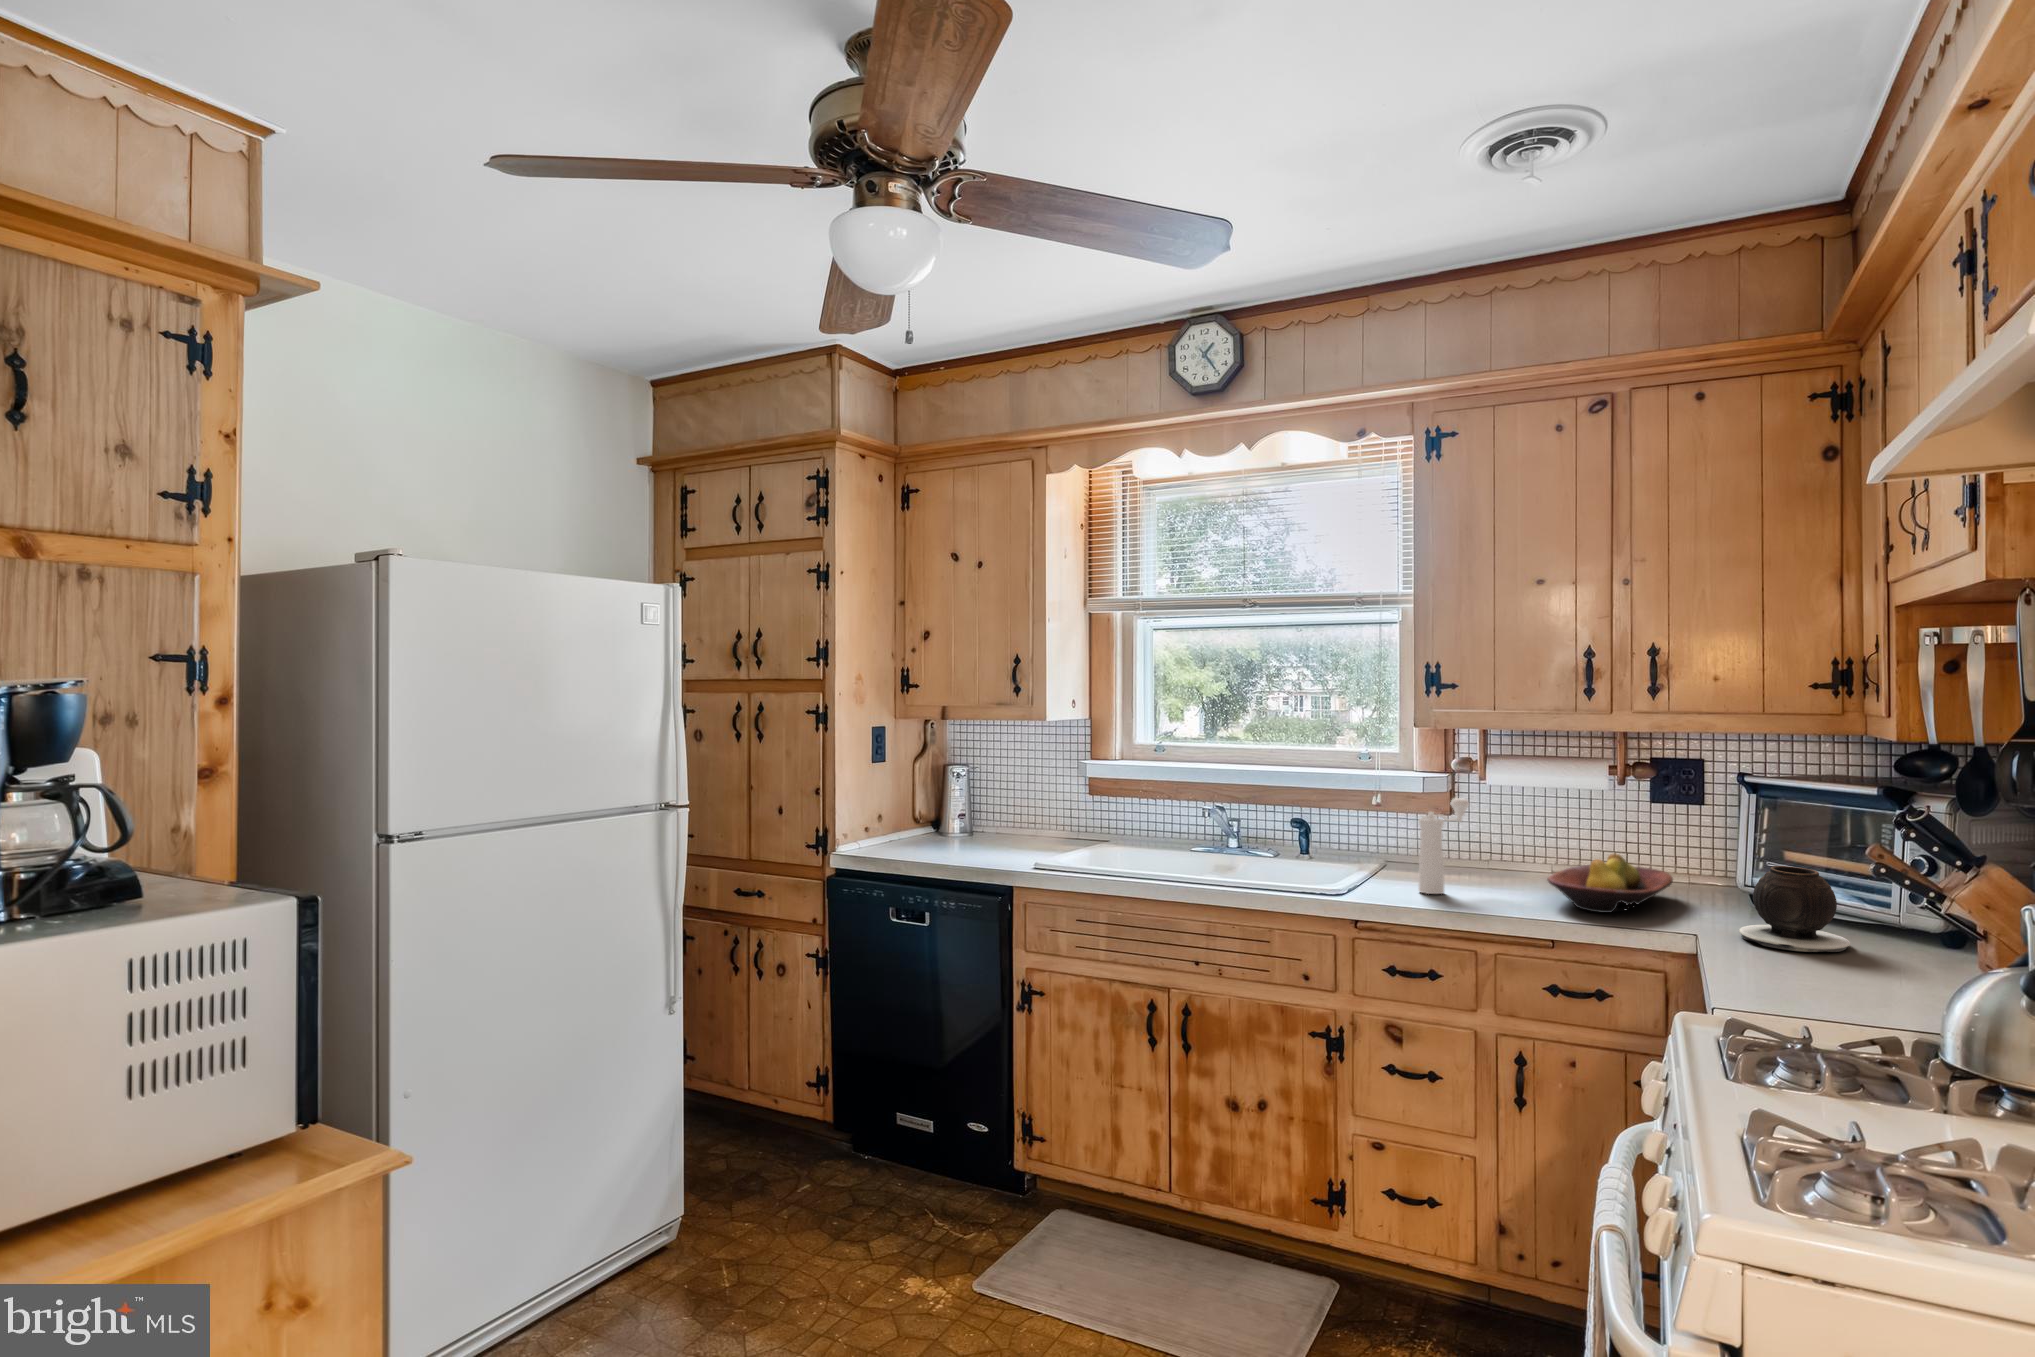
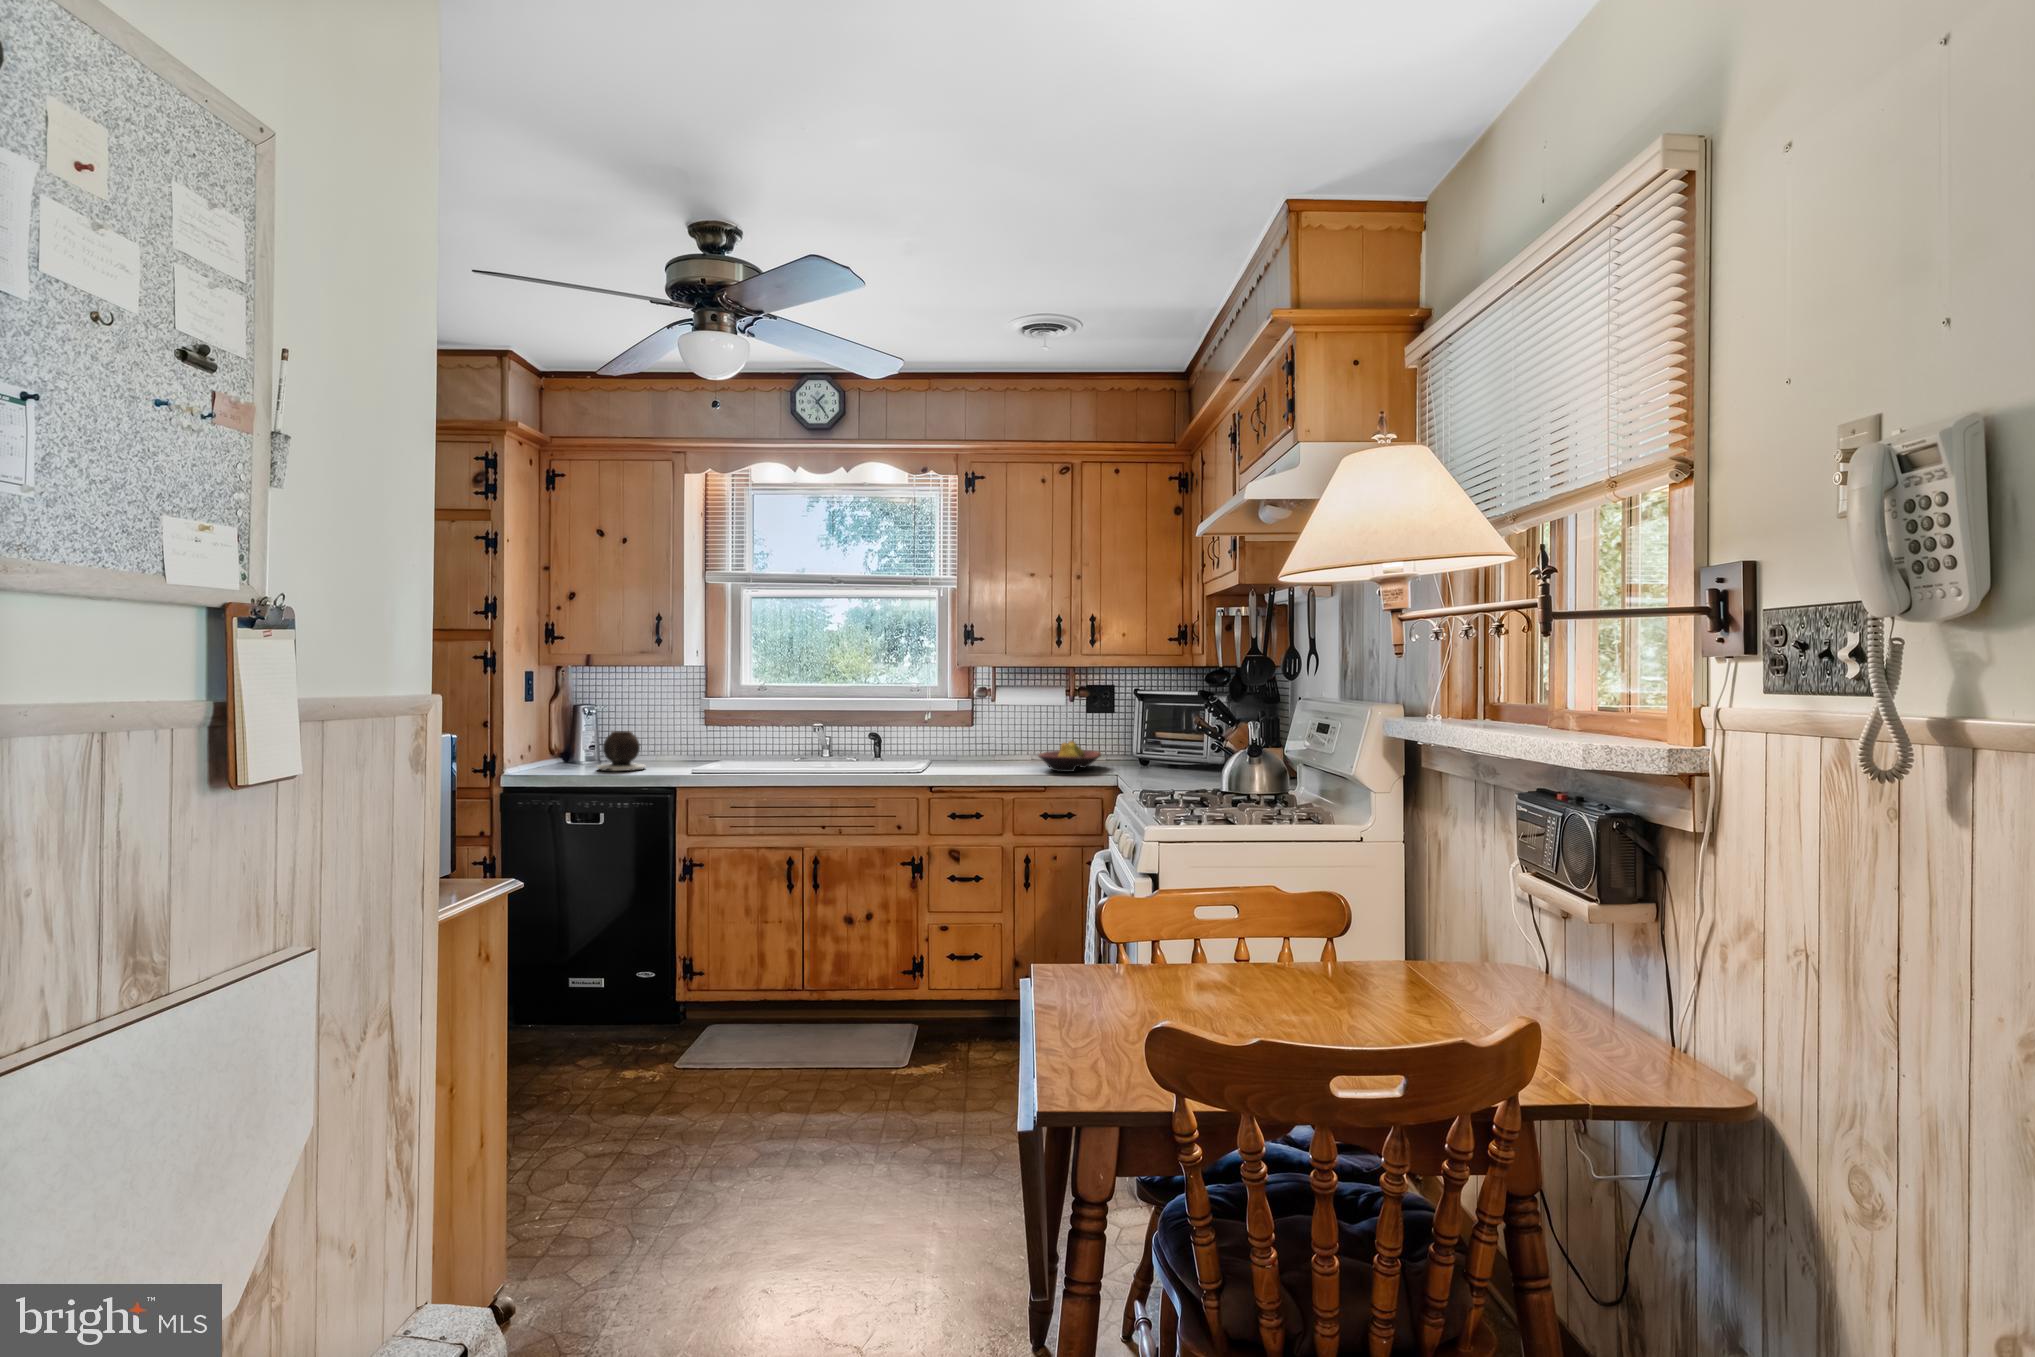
pepper mill: present [1418,798,1469,894] -> none [963,712,991,771]
vase: present [1739,866,1851,952] -> present [598,731,645,771]

